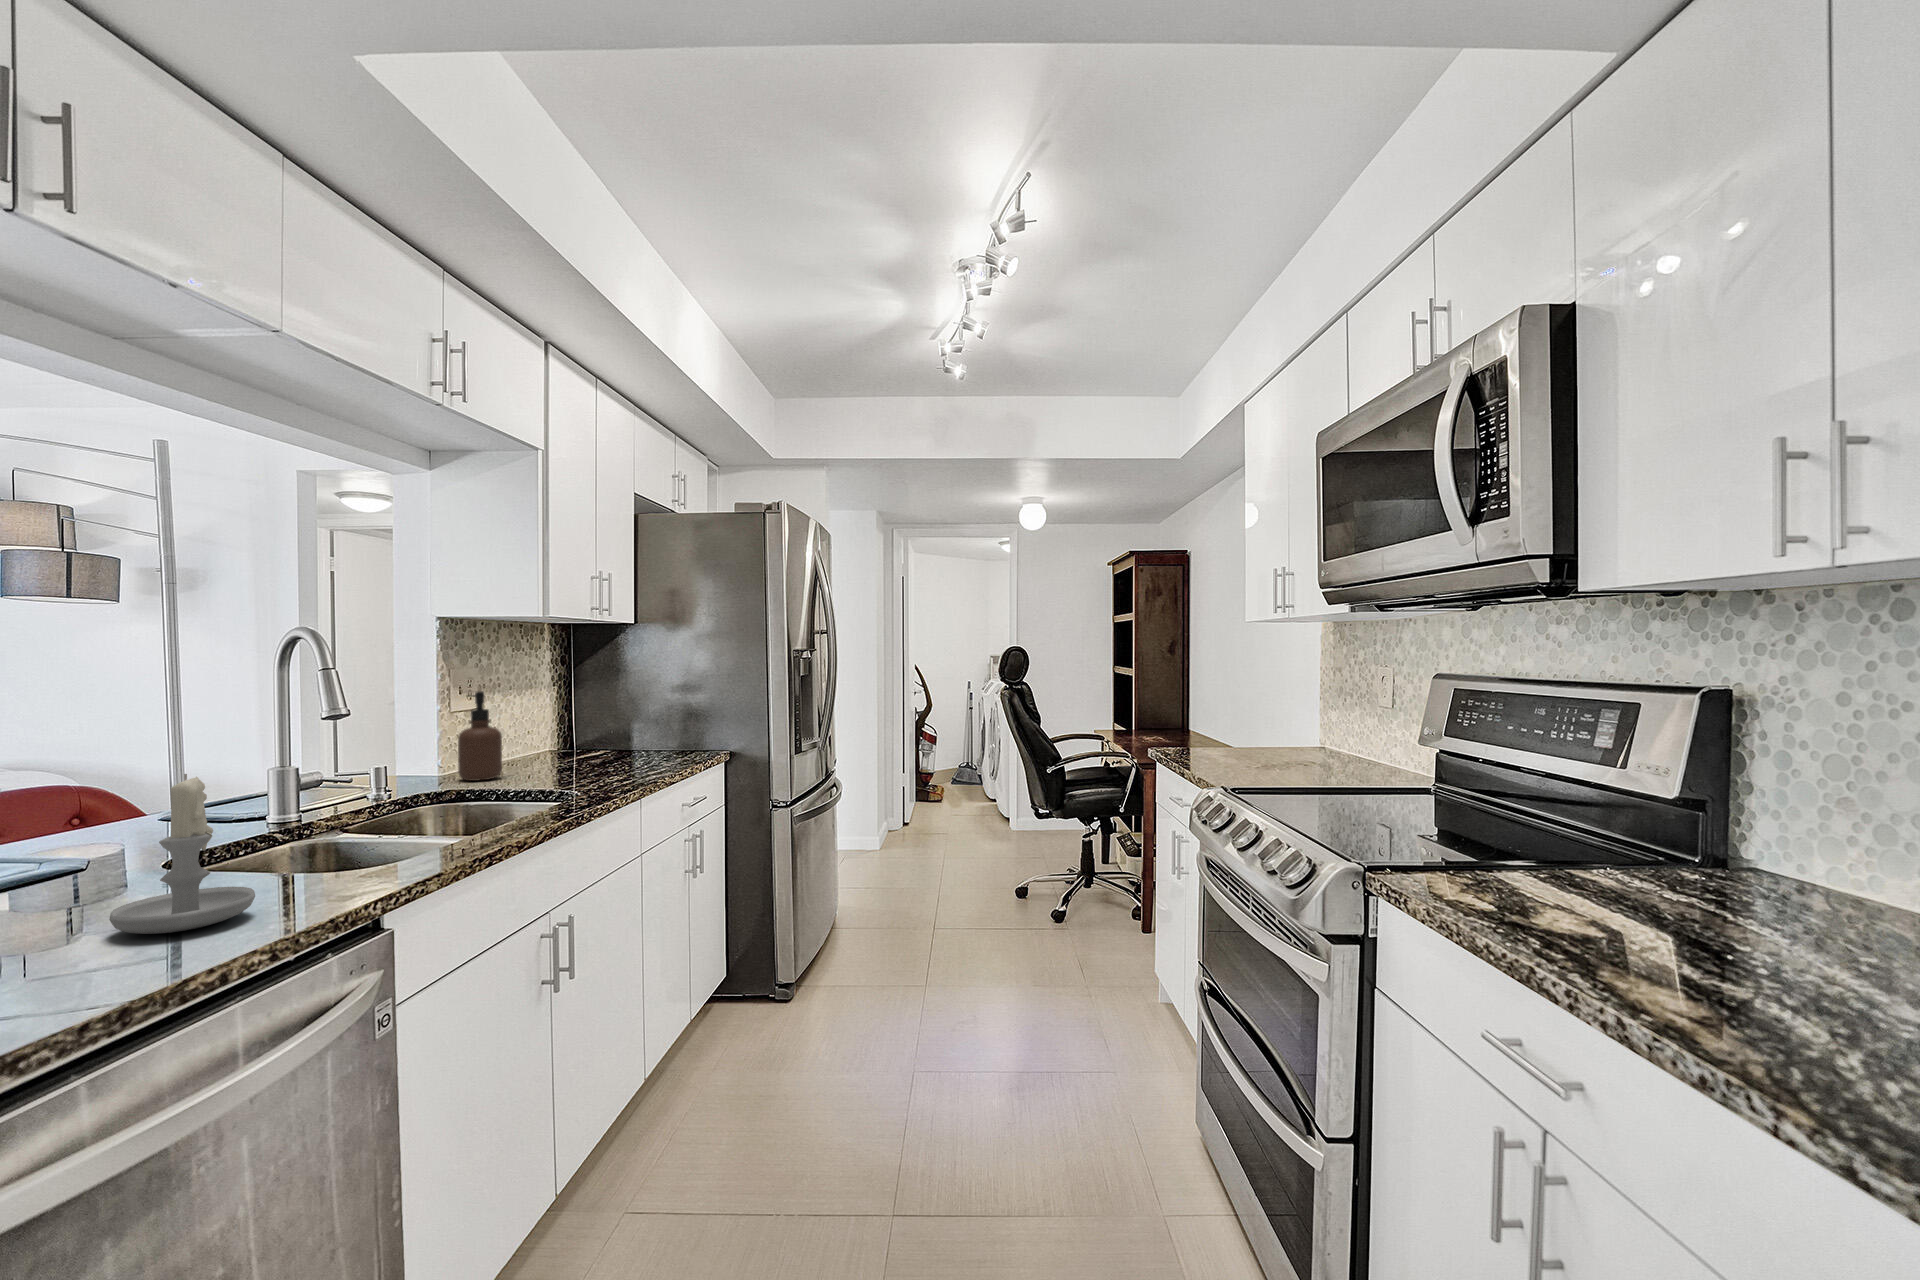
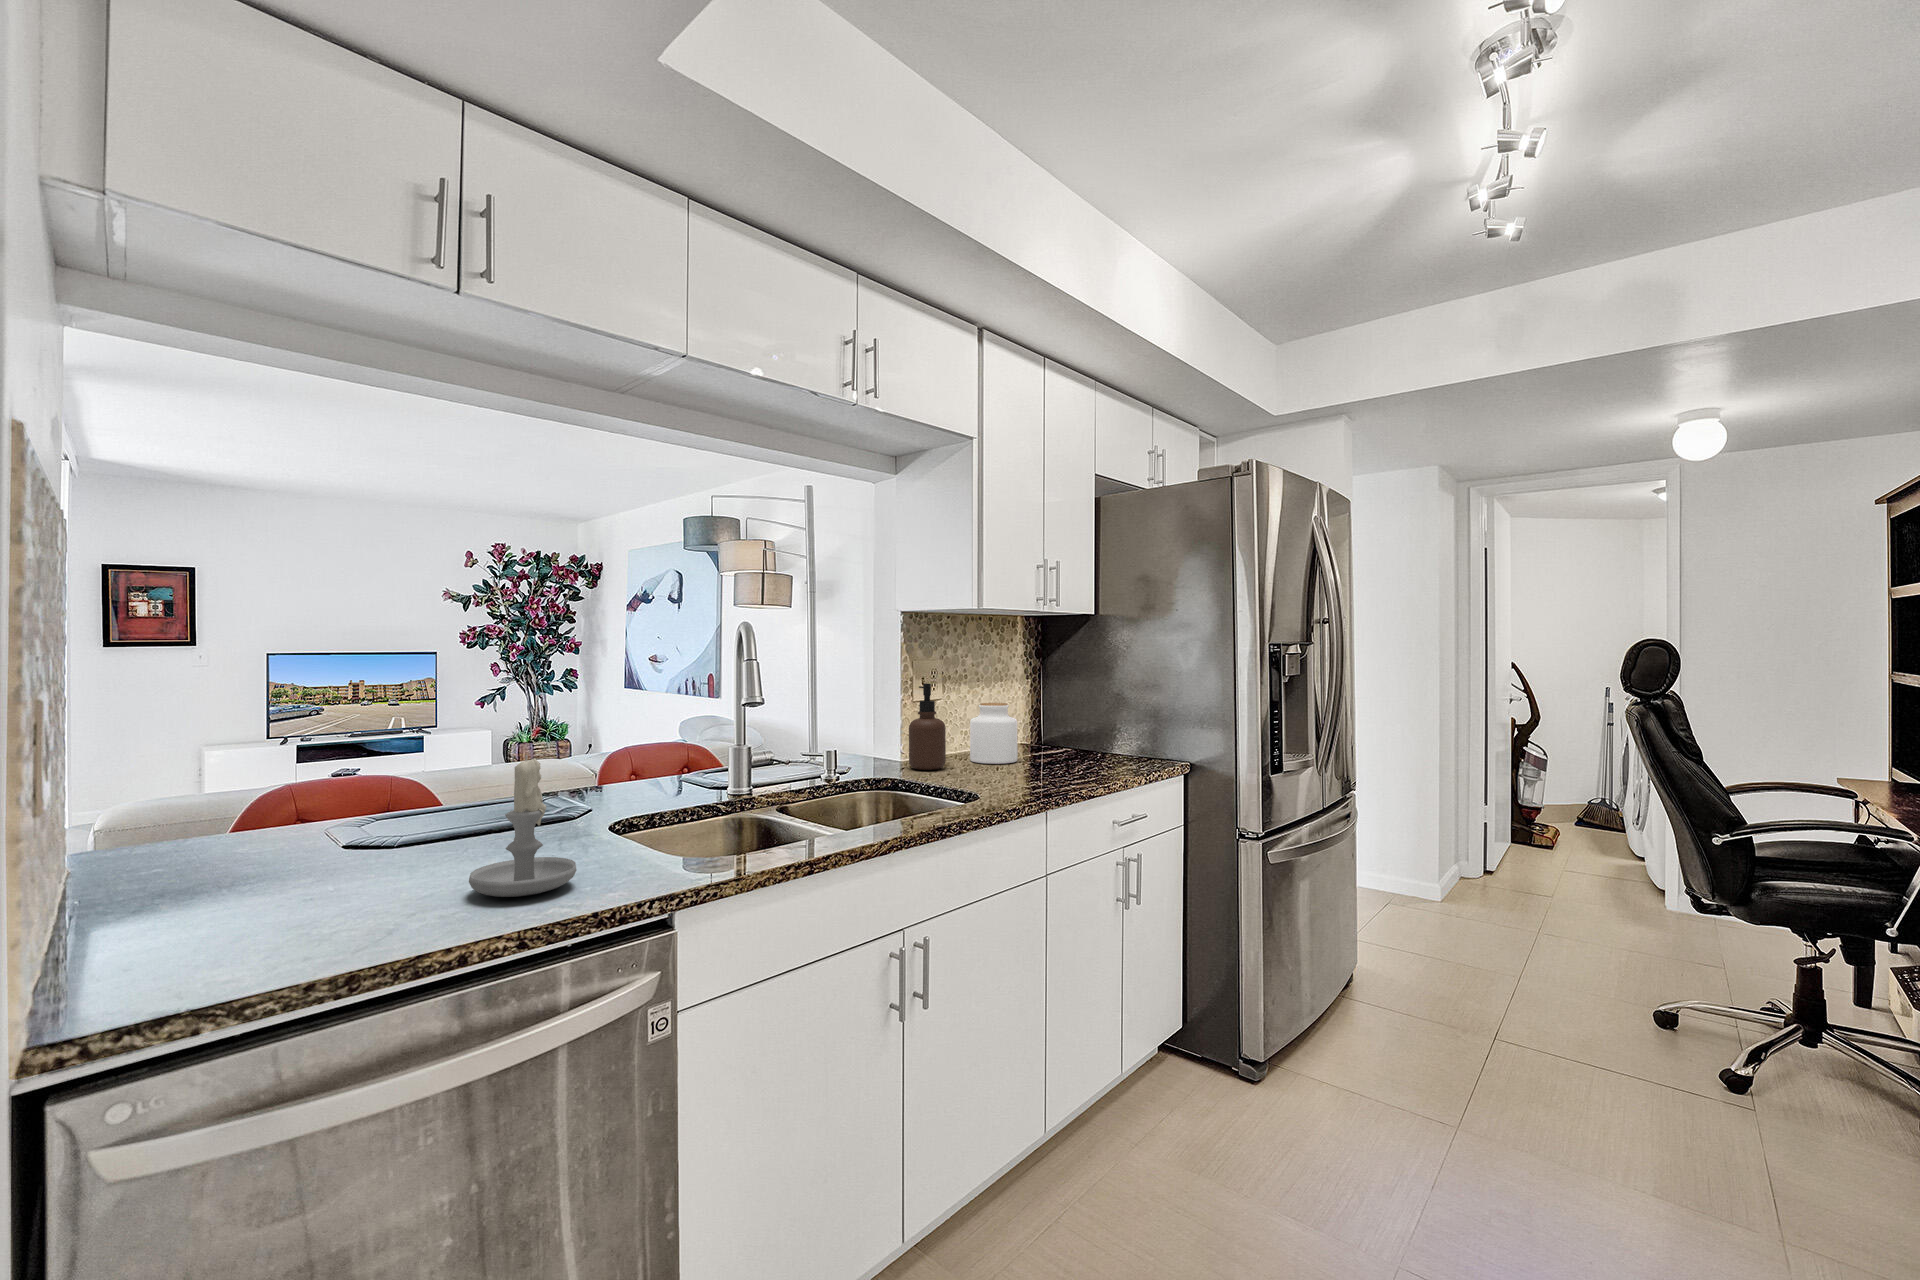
jar: none [517,709,570,769] -> present [970,703,1018,764]

